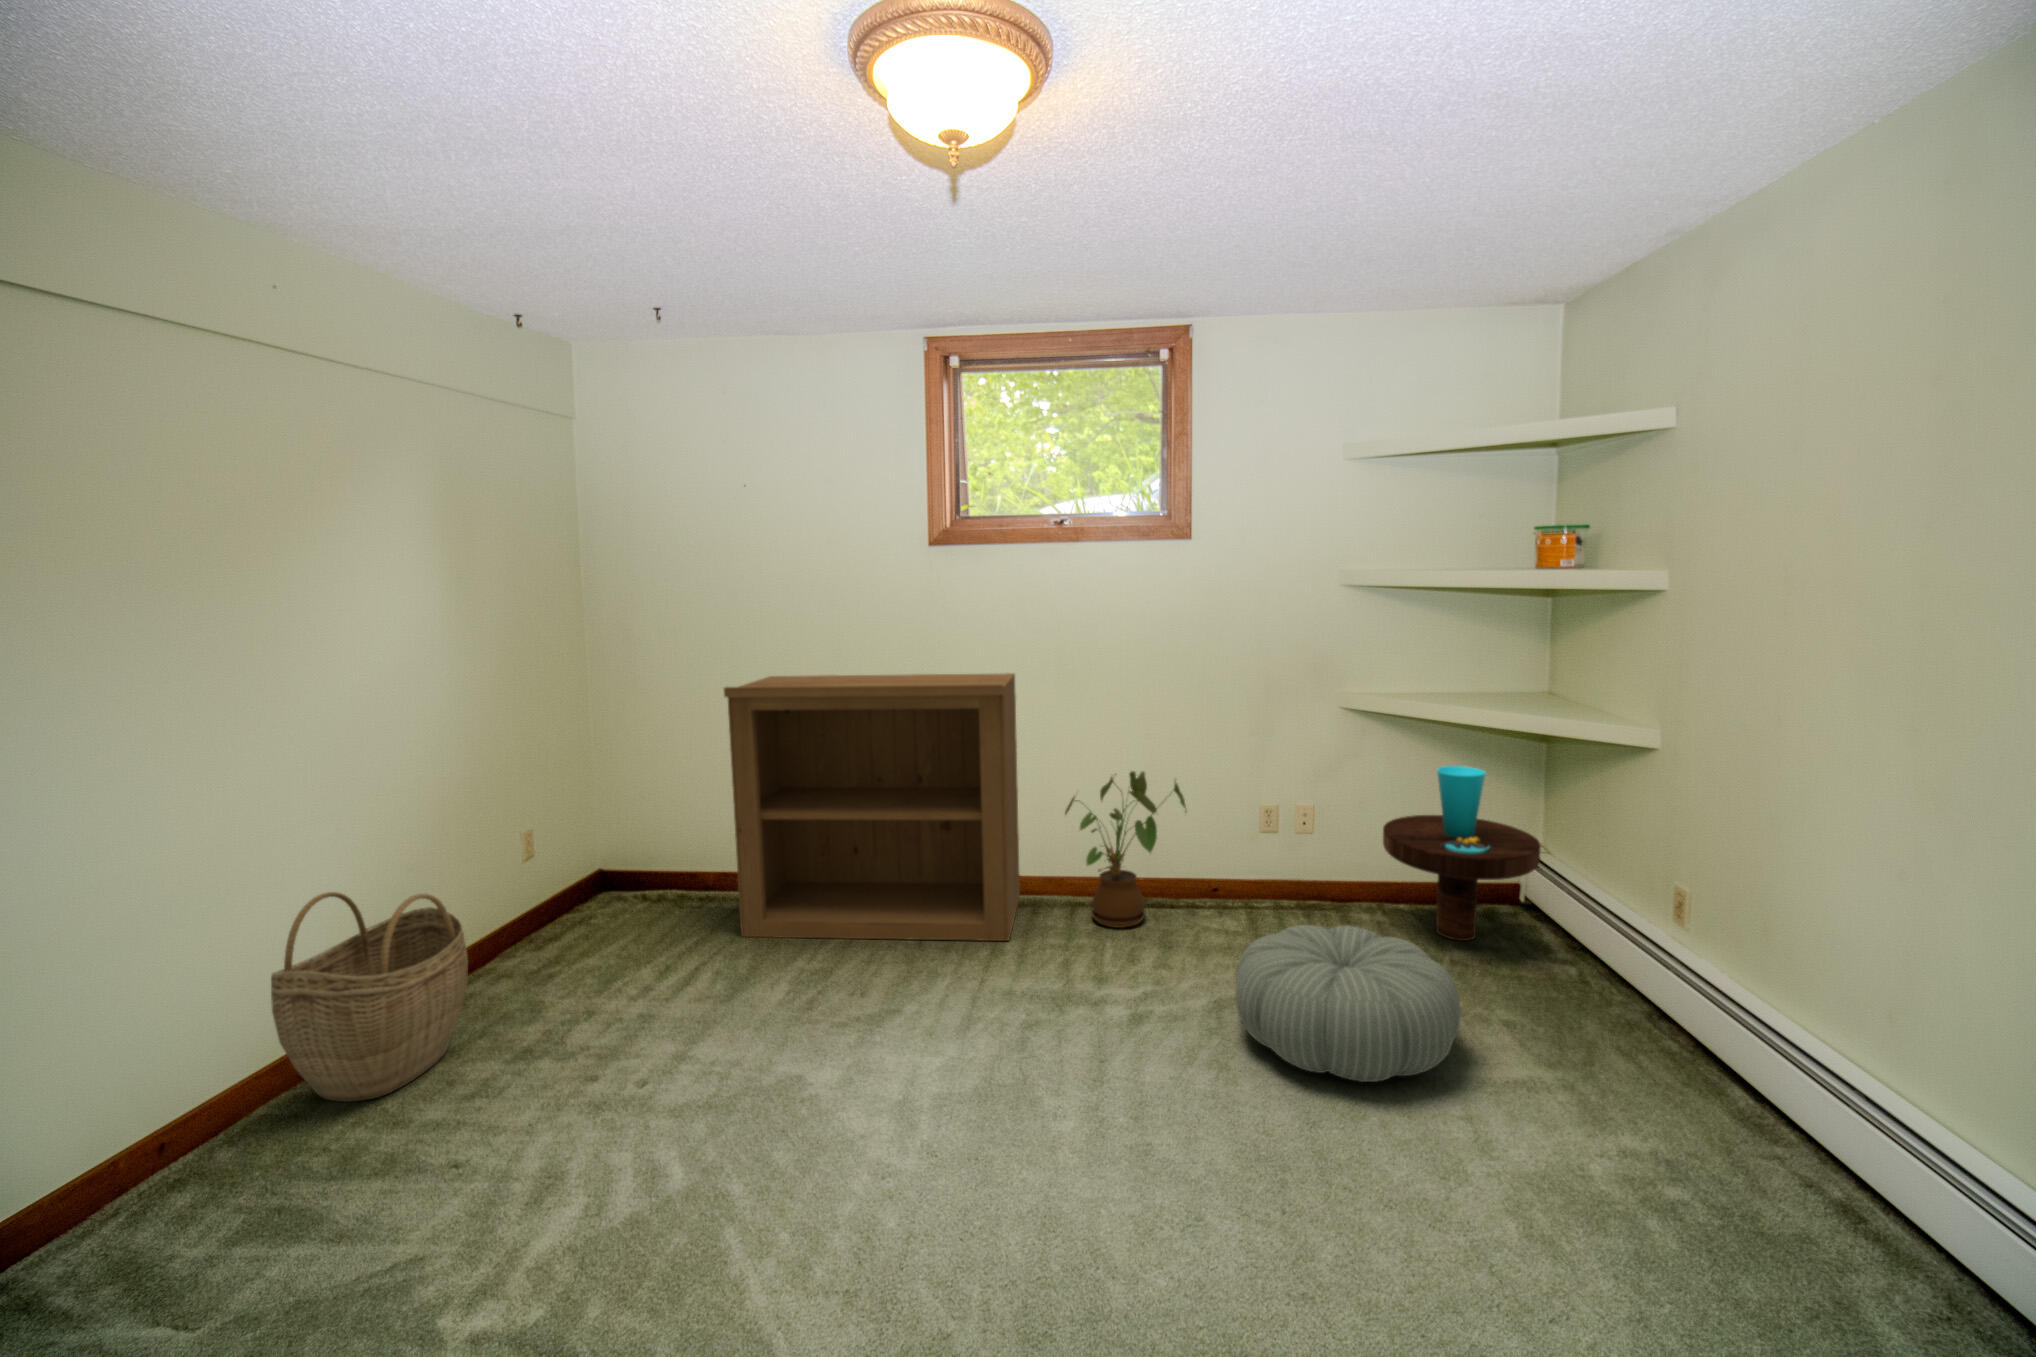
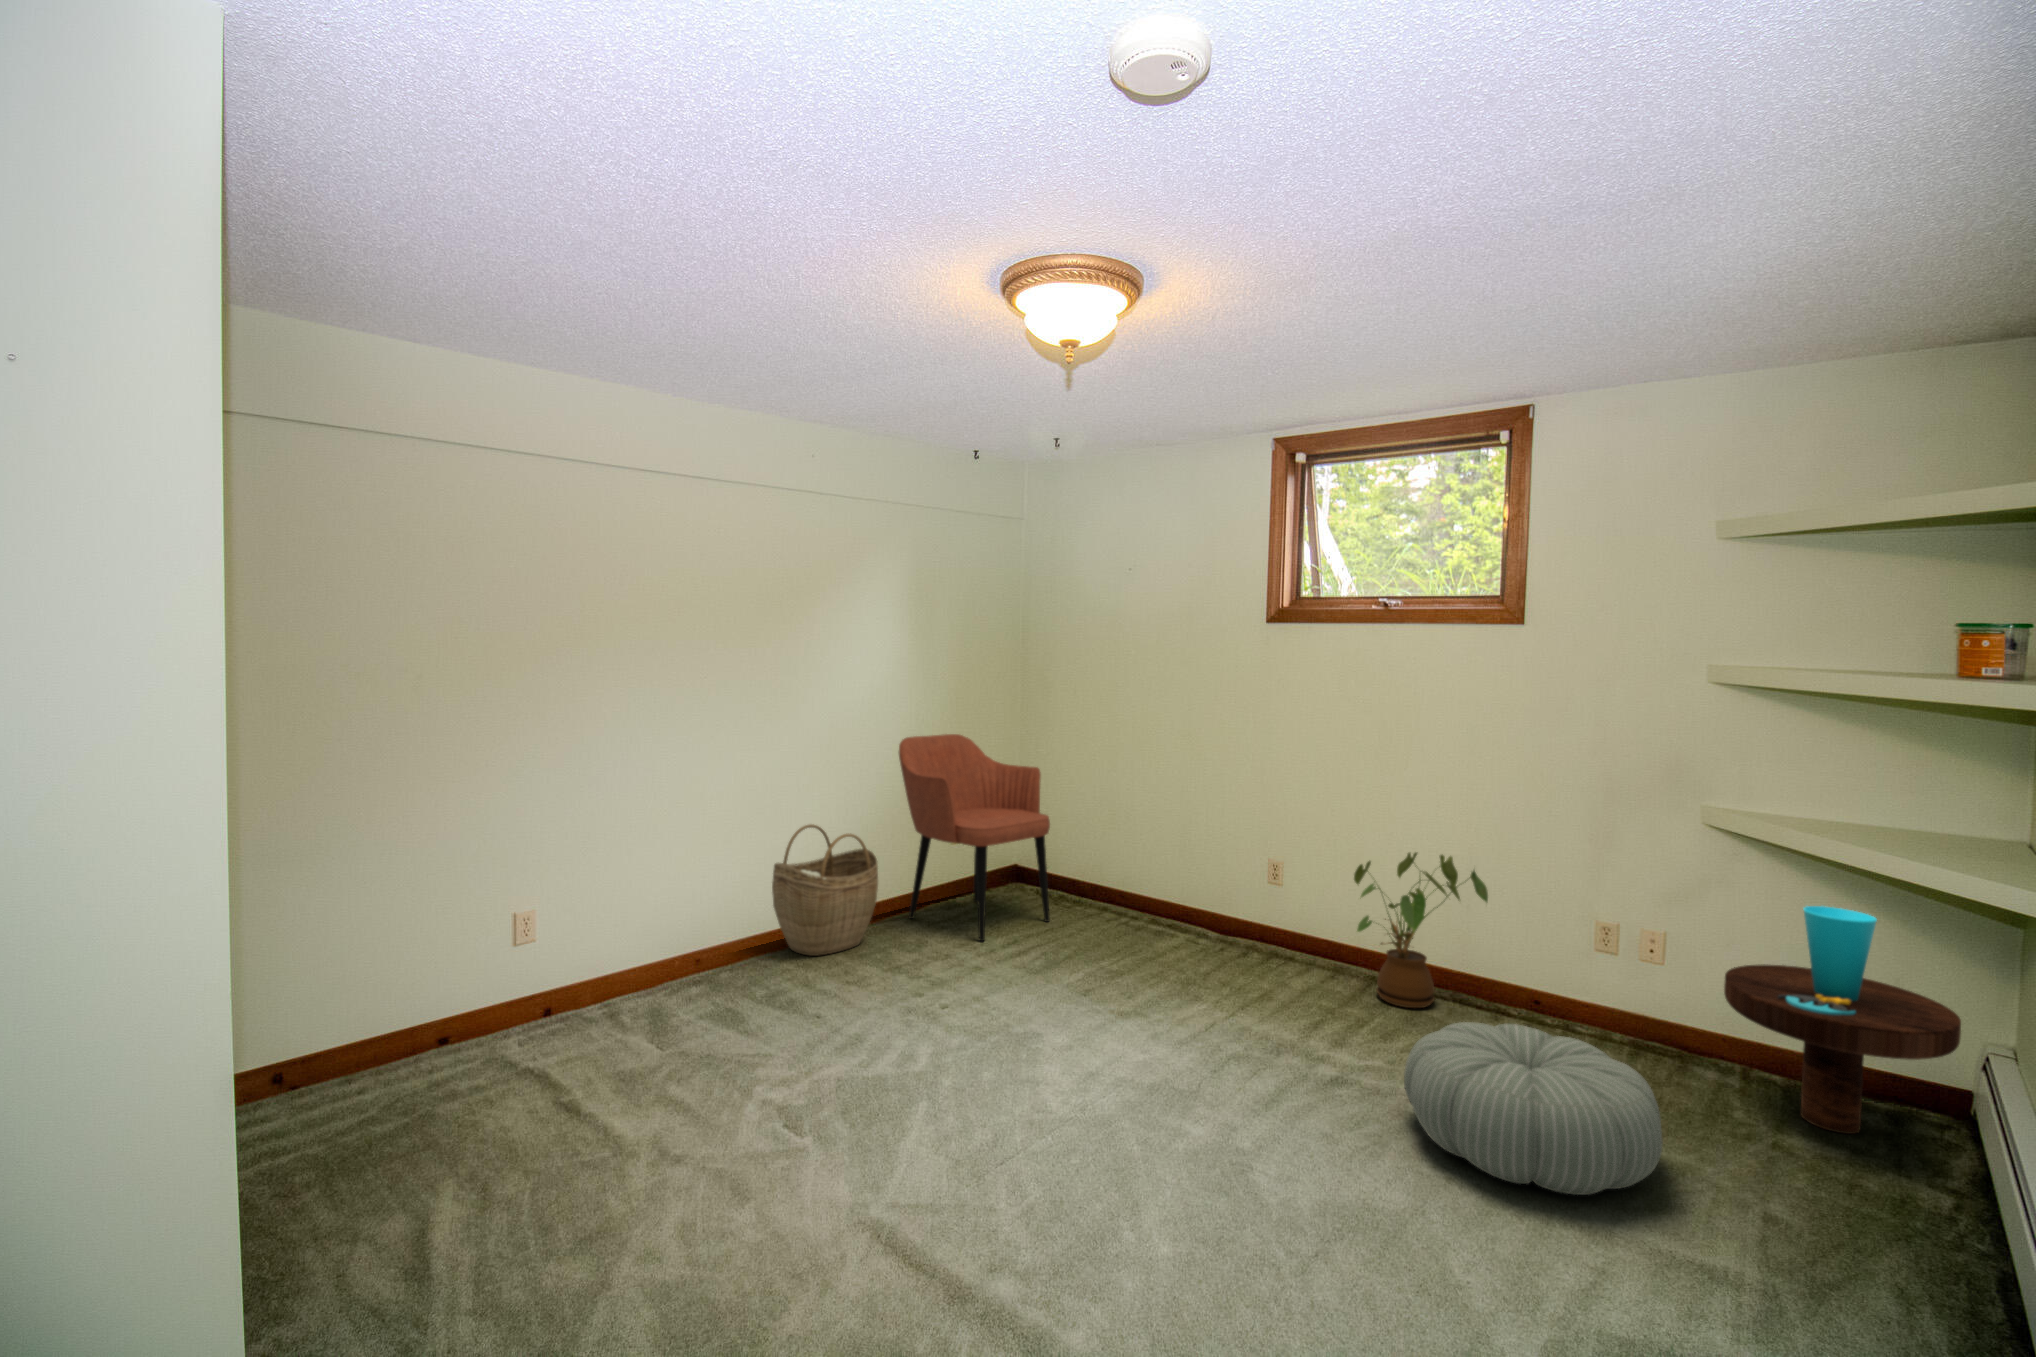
bookshelf: present [724,673,1020,941] -> none [1077,727,1334,987]
armchair: none [445,713,697,988] -> present [899,734,1050,941]

